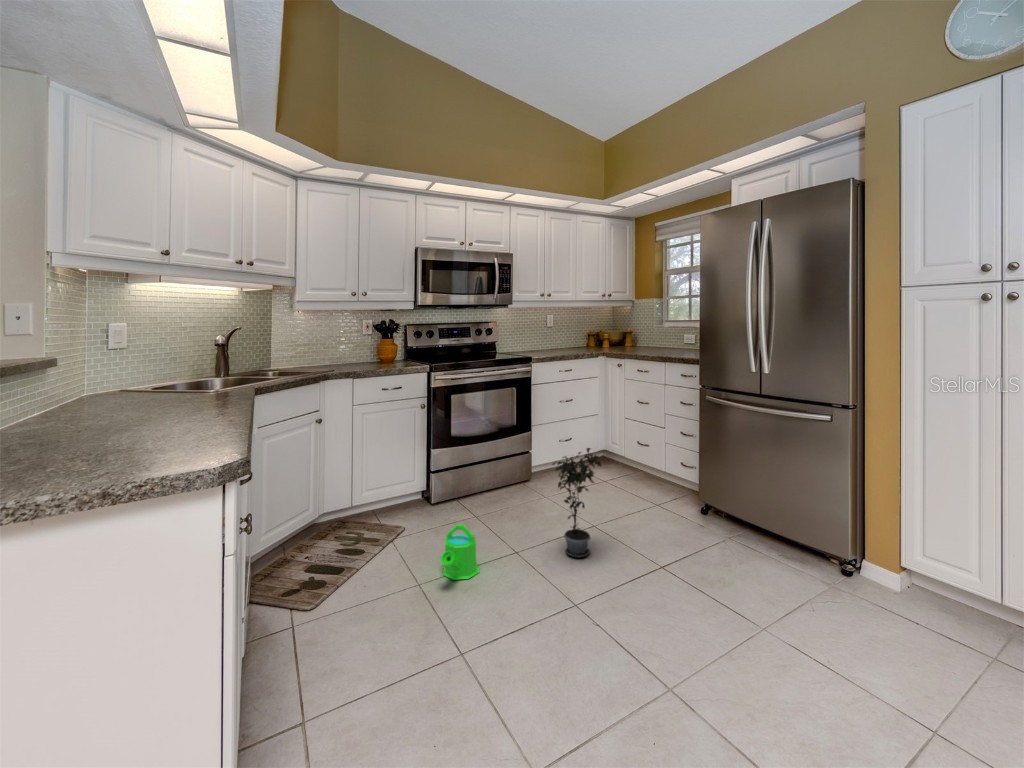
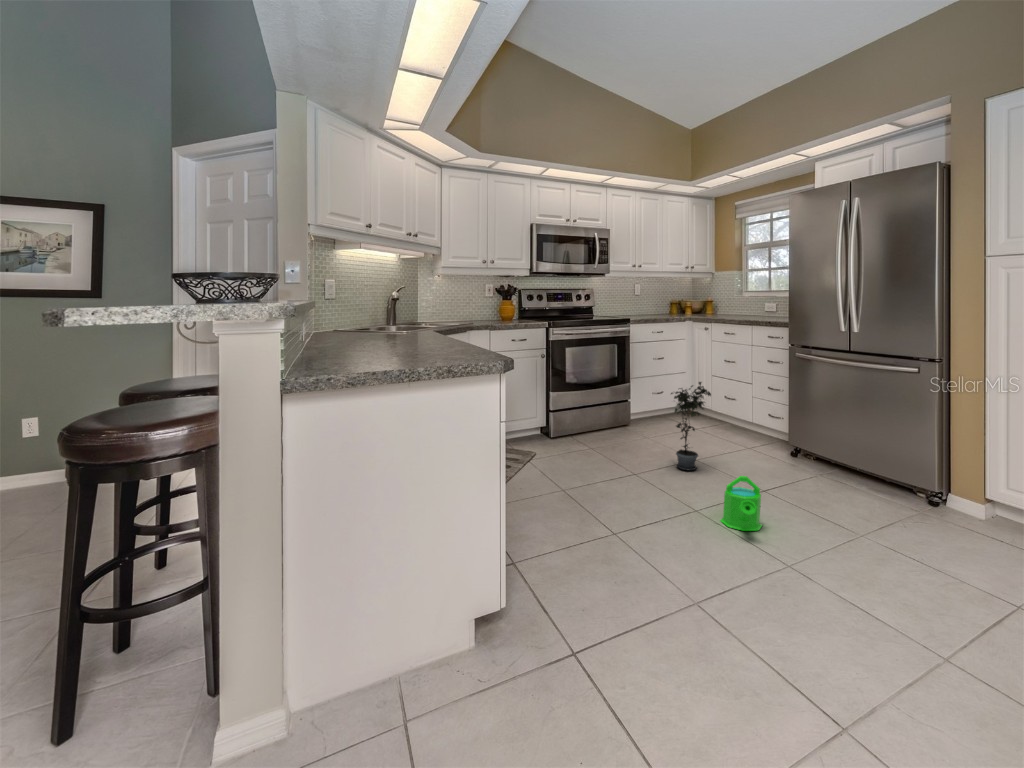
watering can: present [441,524,479,580] -> present [720,476,762,531]

